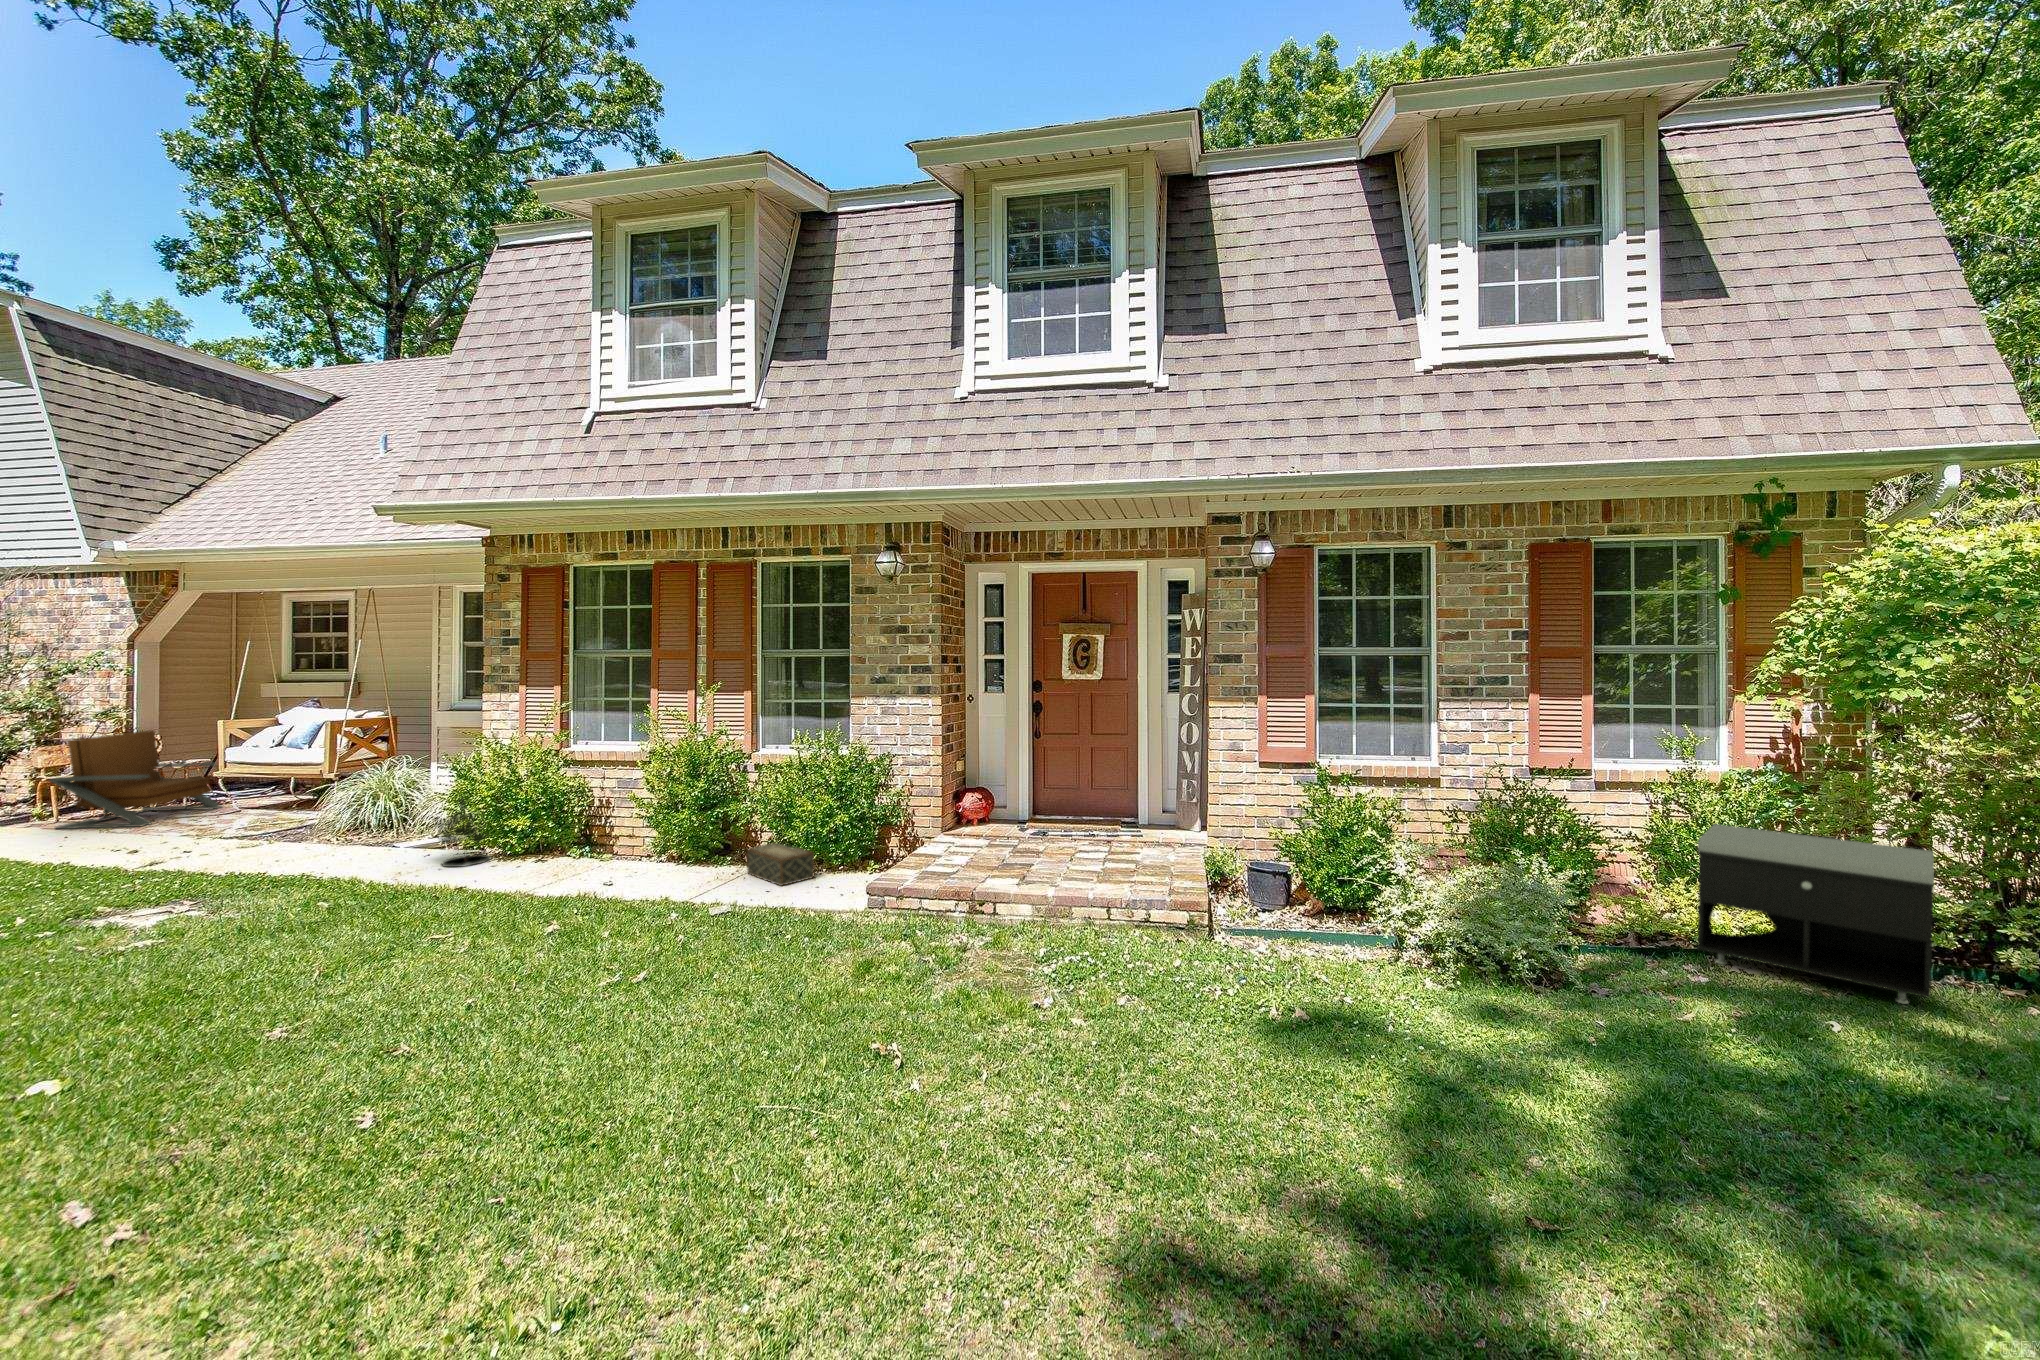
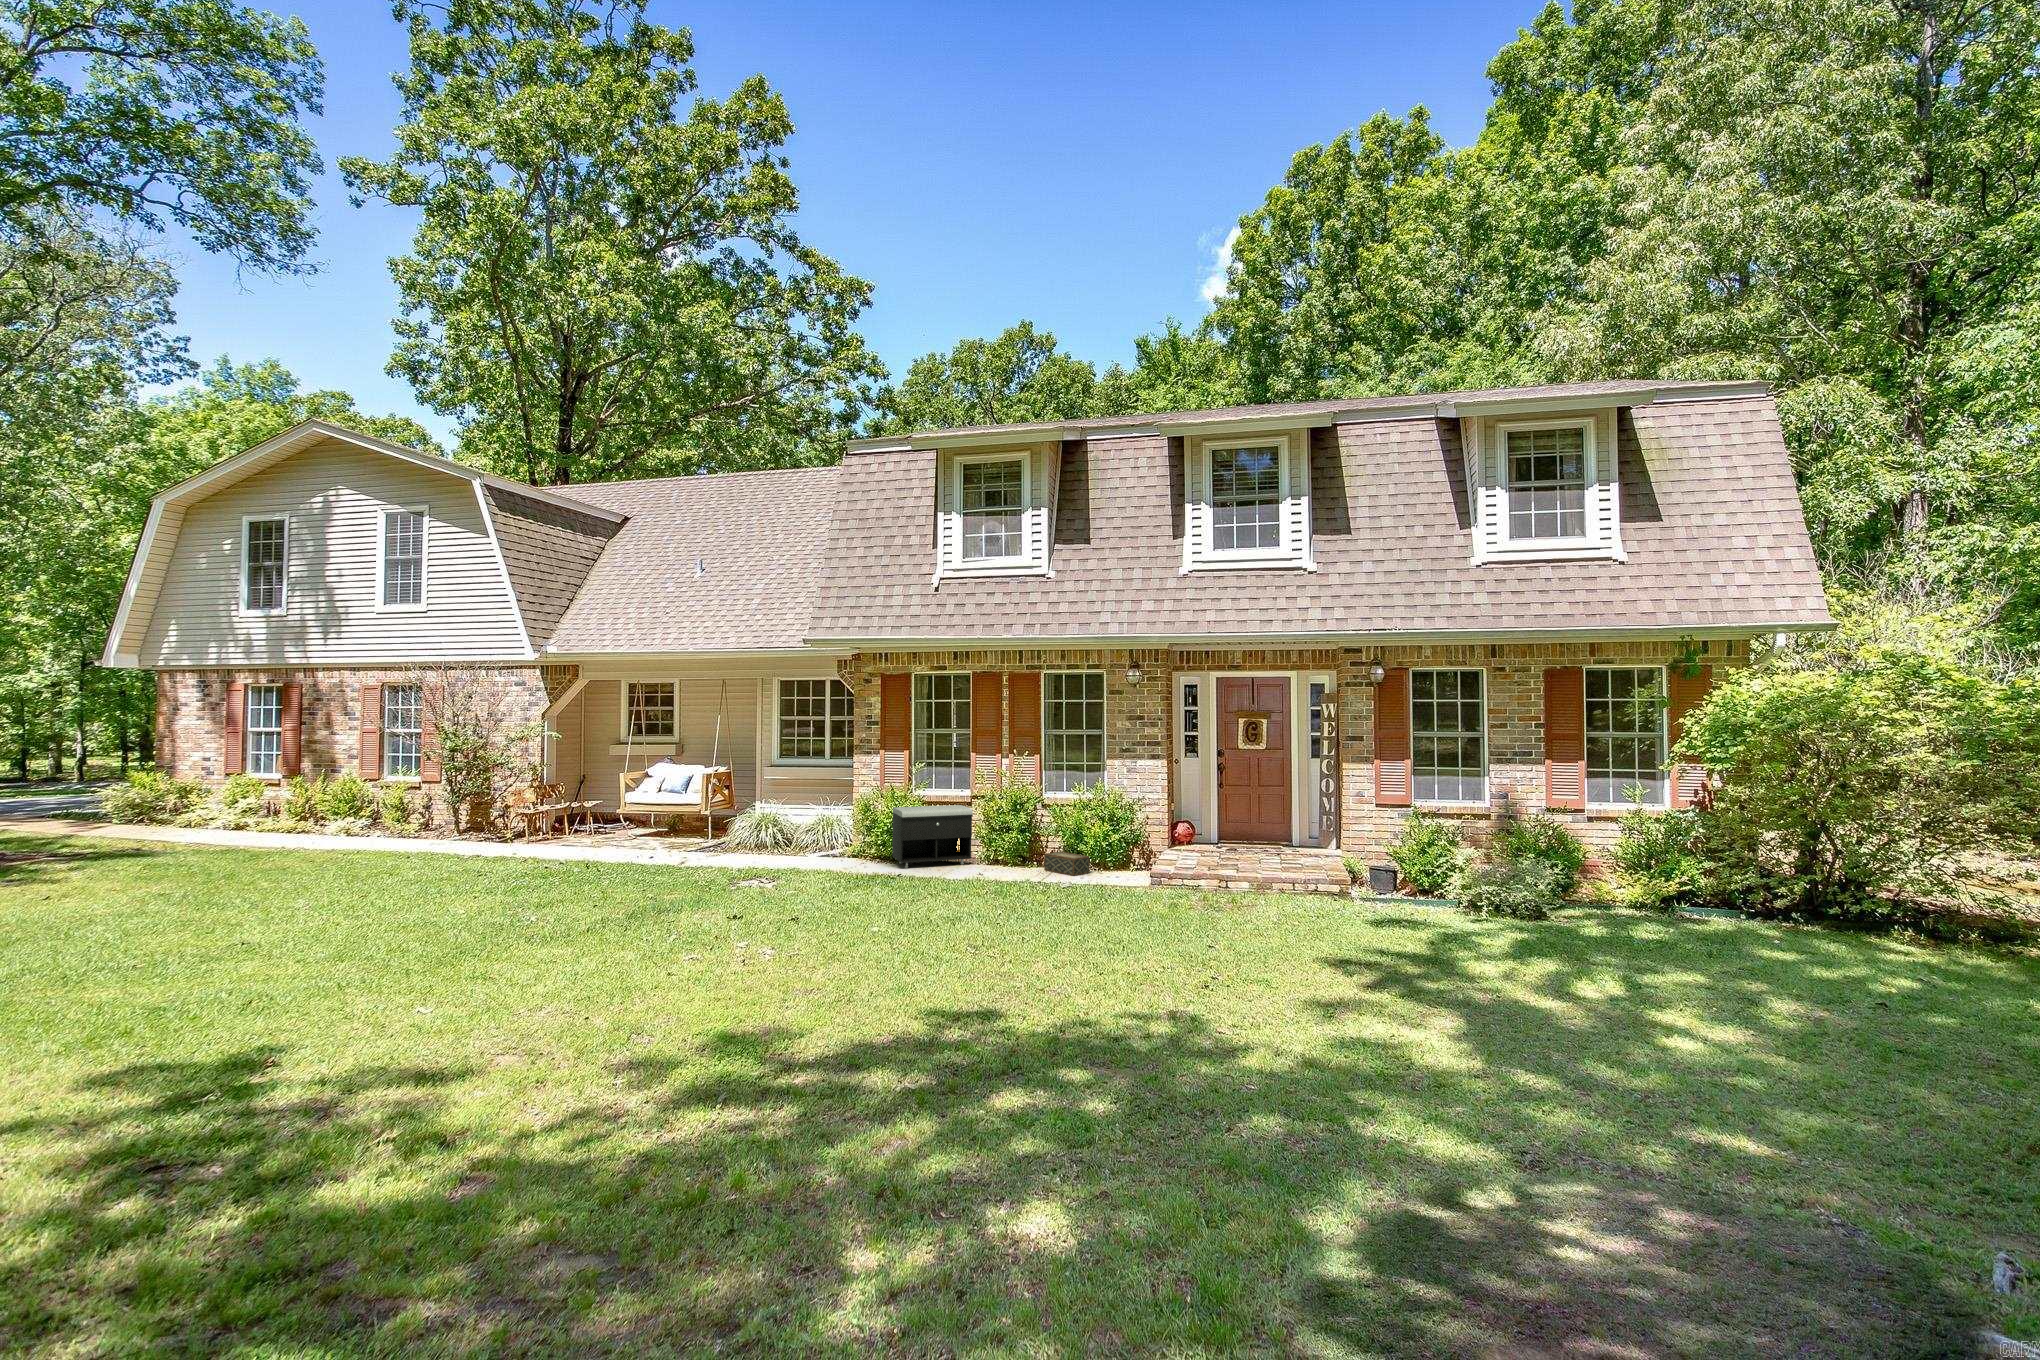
lounge chair: present [50,730,222,829] -> none [548,776,630,840]
potted tree: present [433,791,490,867] -> none [837,814,871,863]
storage bench: present [1697,824,1934,1004] -> present [892,805,973,868]

